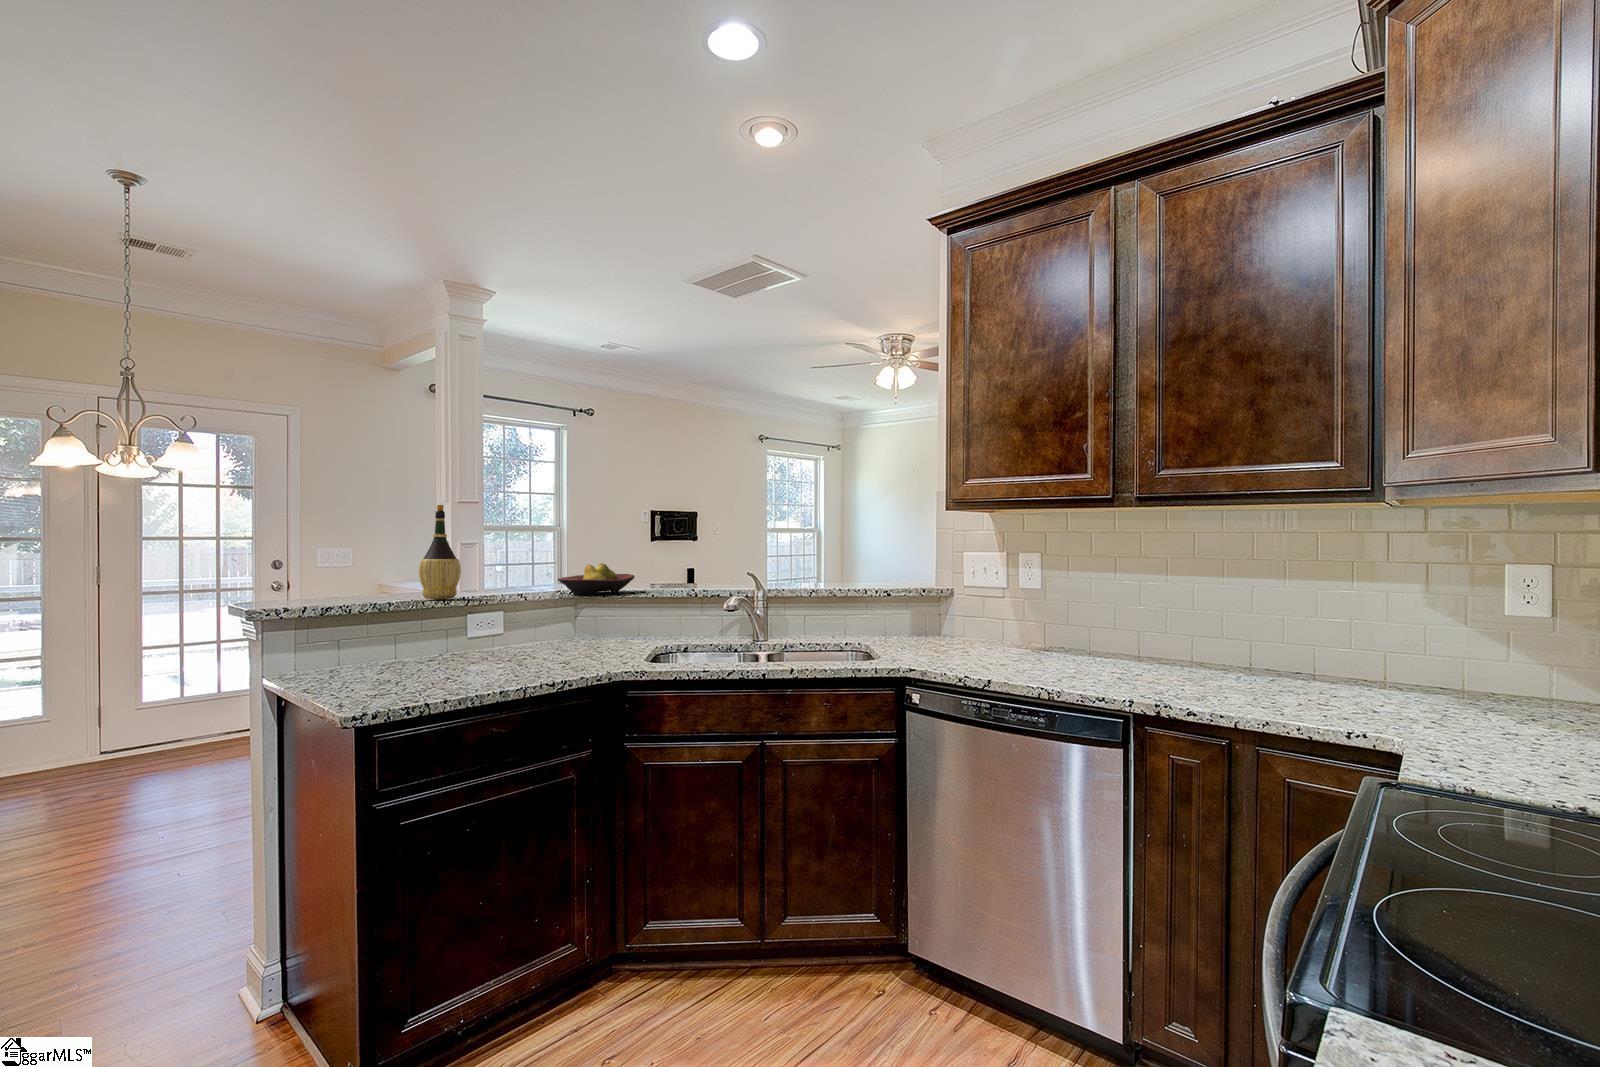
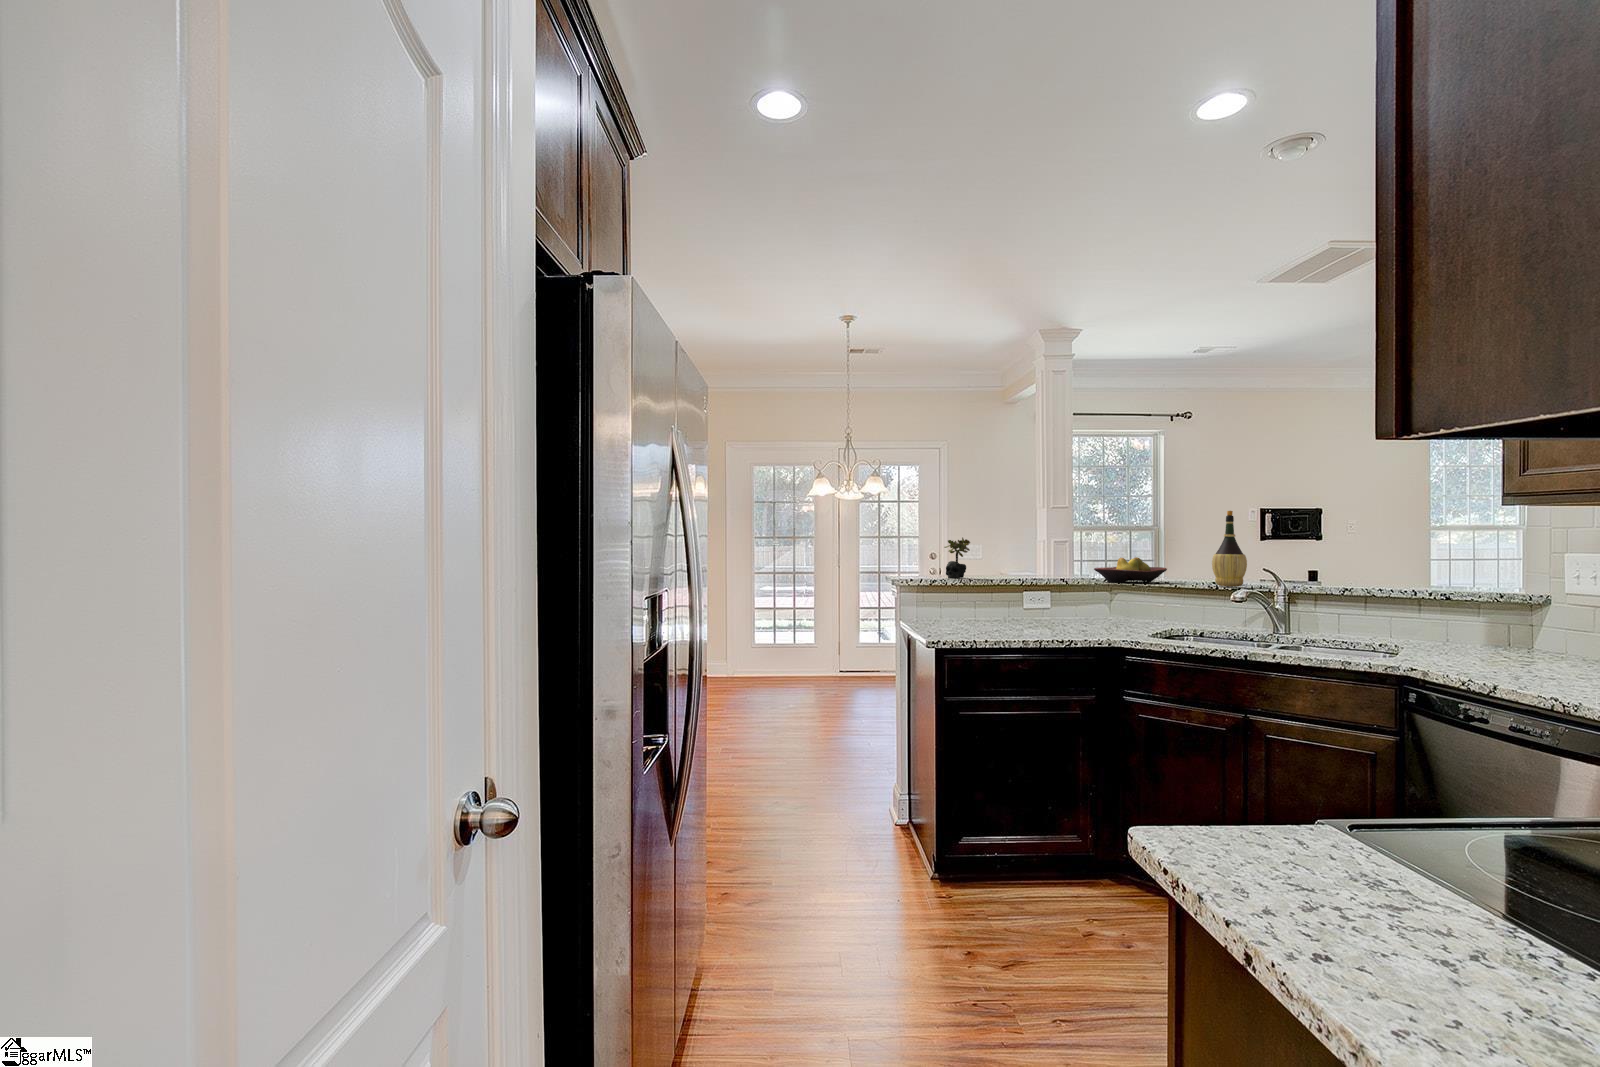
wine bottle: present [419,505,461,599] -> present [1212,511,1247,587]
succulent plant: none [343,542,387,604] -> present [944,538,970,578]

